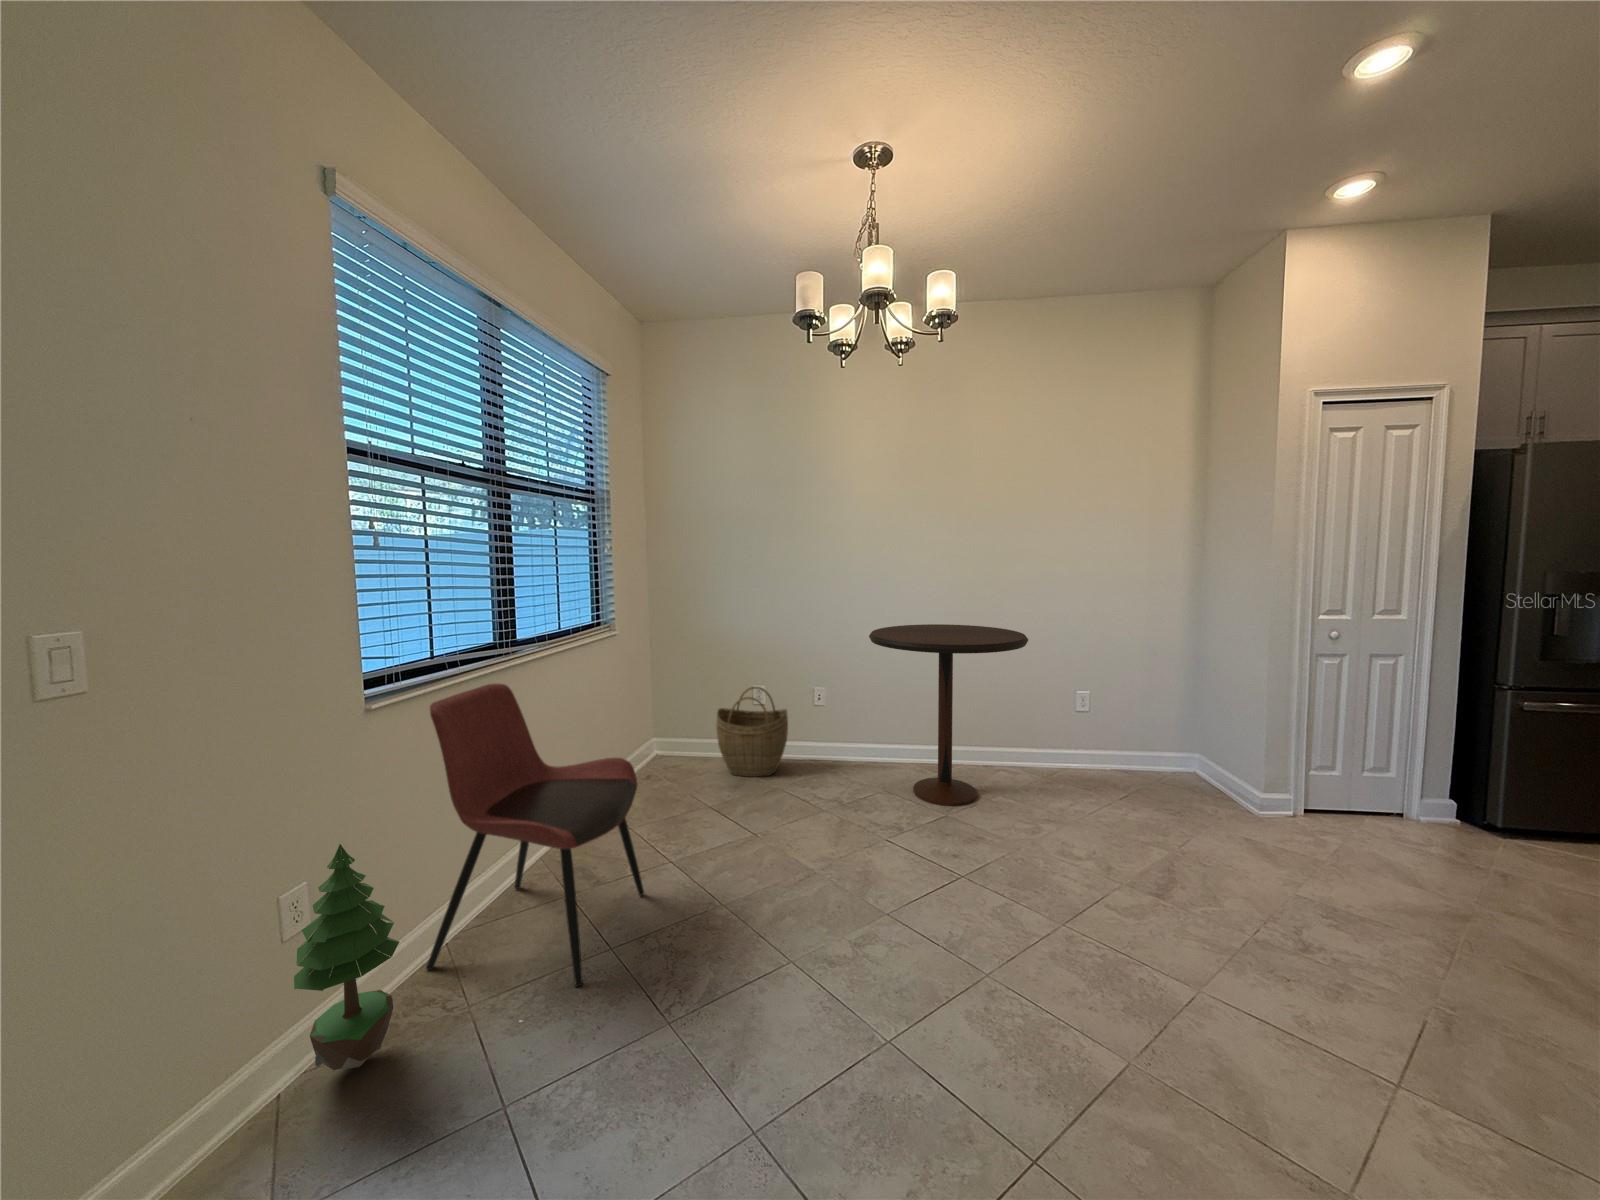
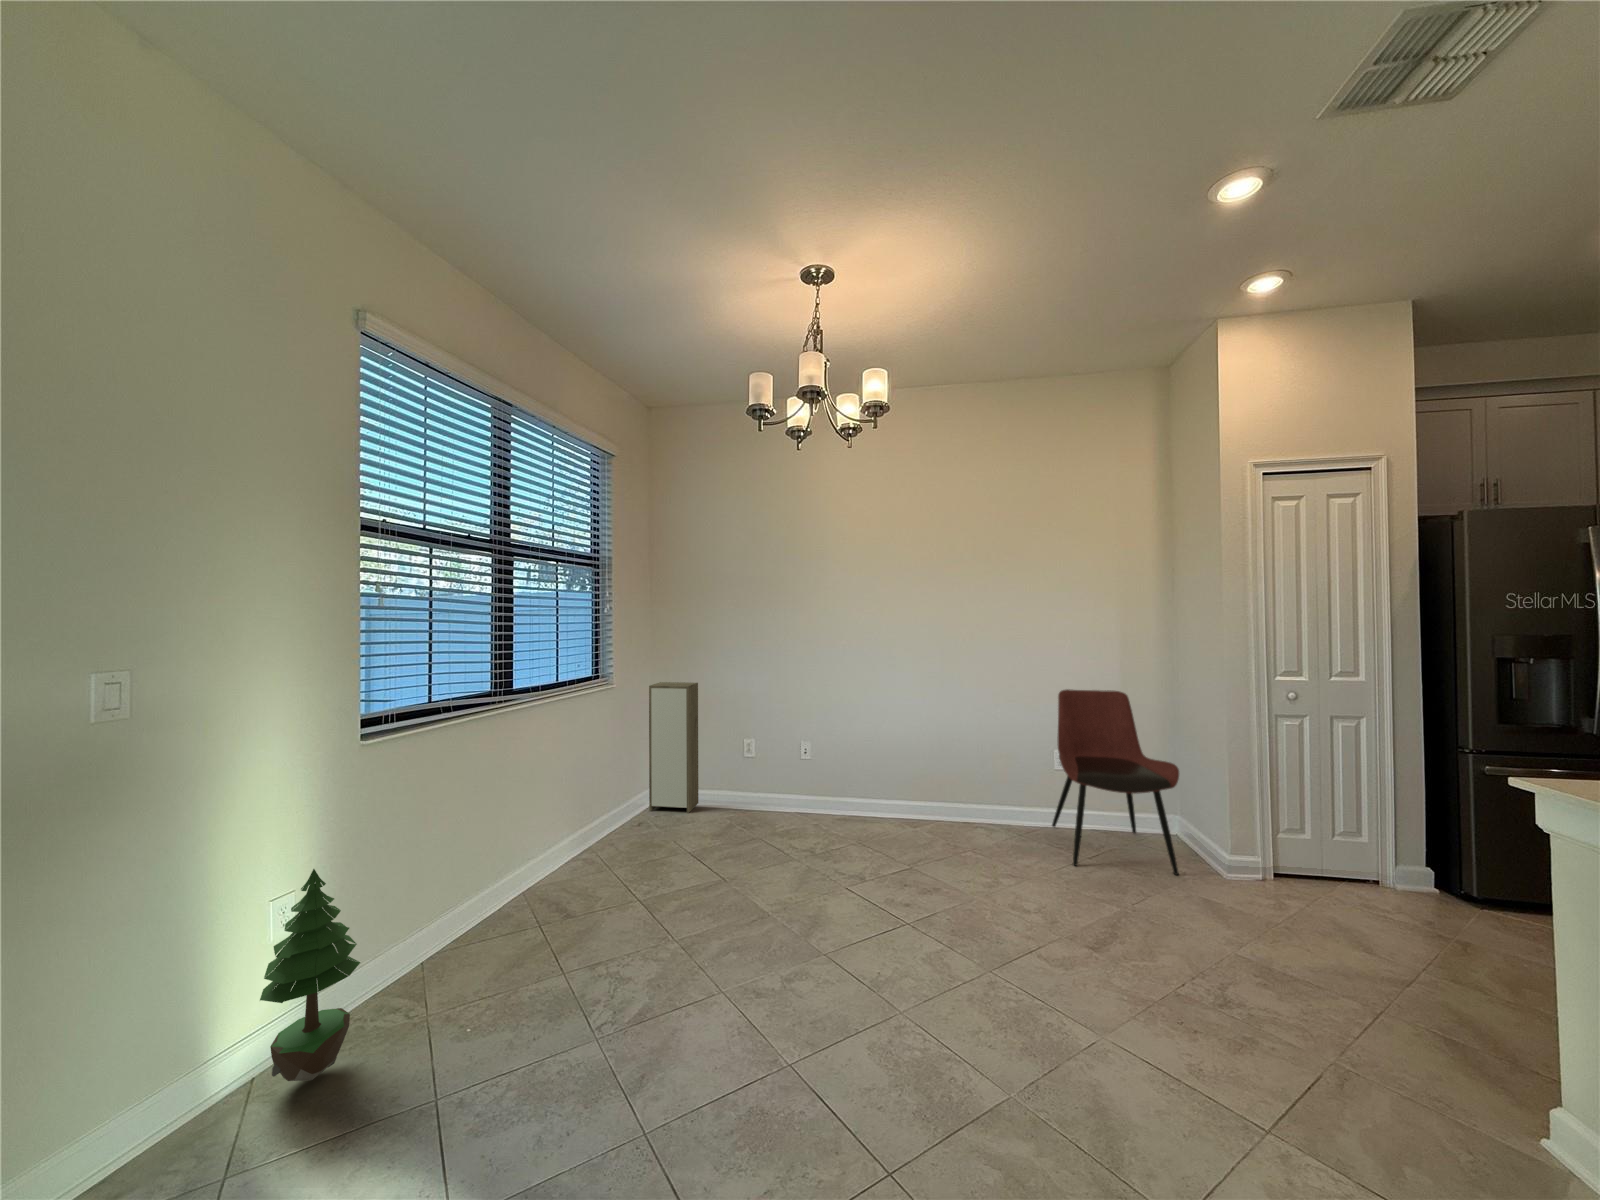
pedestal table: present [869,624,1028,806] -> none [841,678,990,857]
storage cabinet: none [653,632,708,769] -> present [649,682,698,813]
dining chair: present [426,684,644,986] -> present [1052,689,1179,875]
woven basket: present [716,687,788,777] -> none [704,735,771,822]

